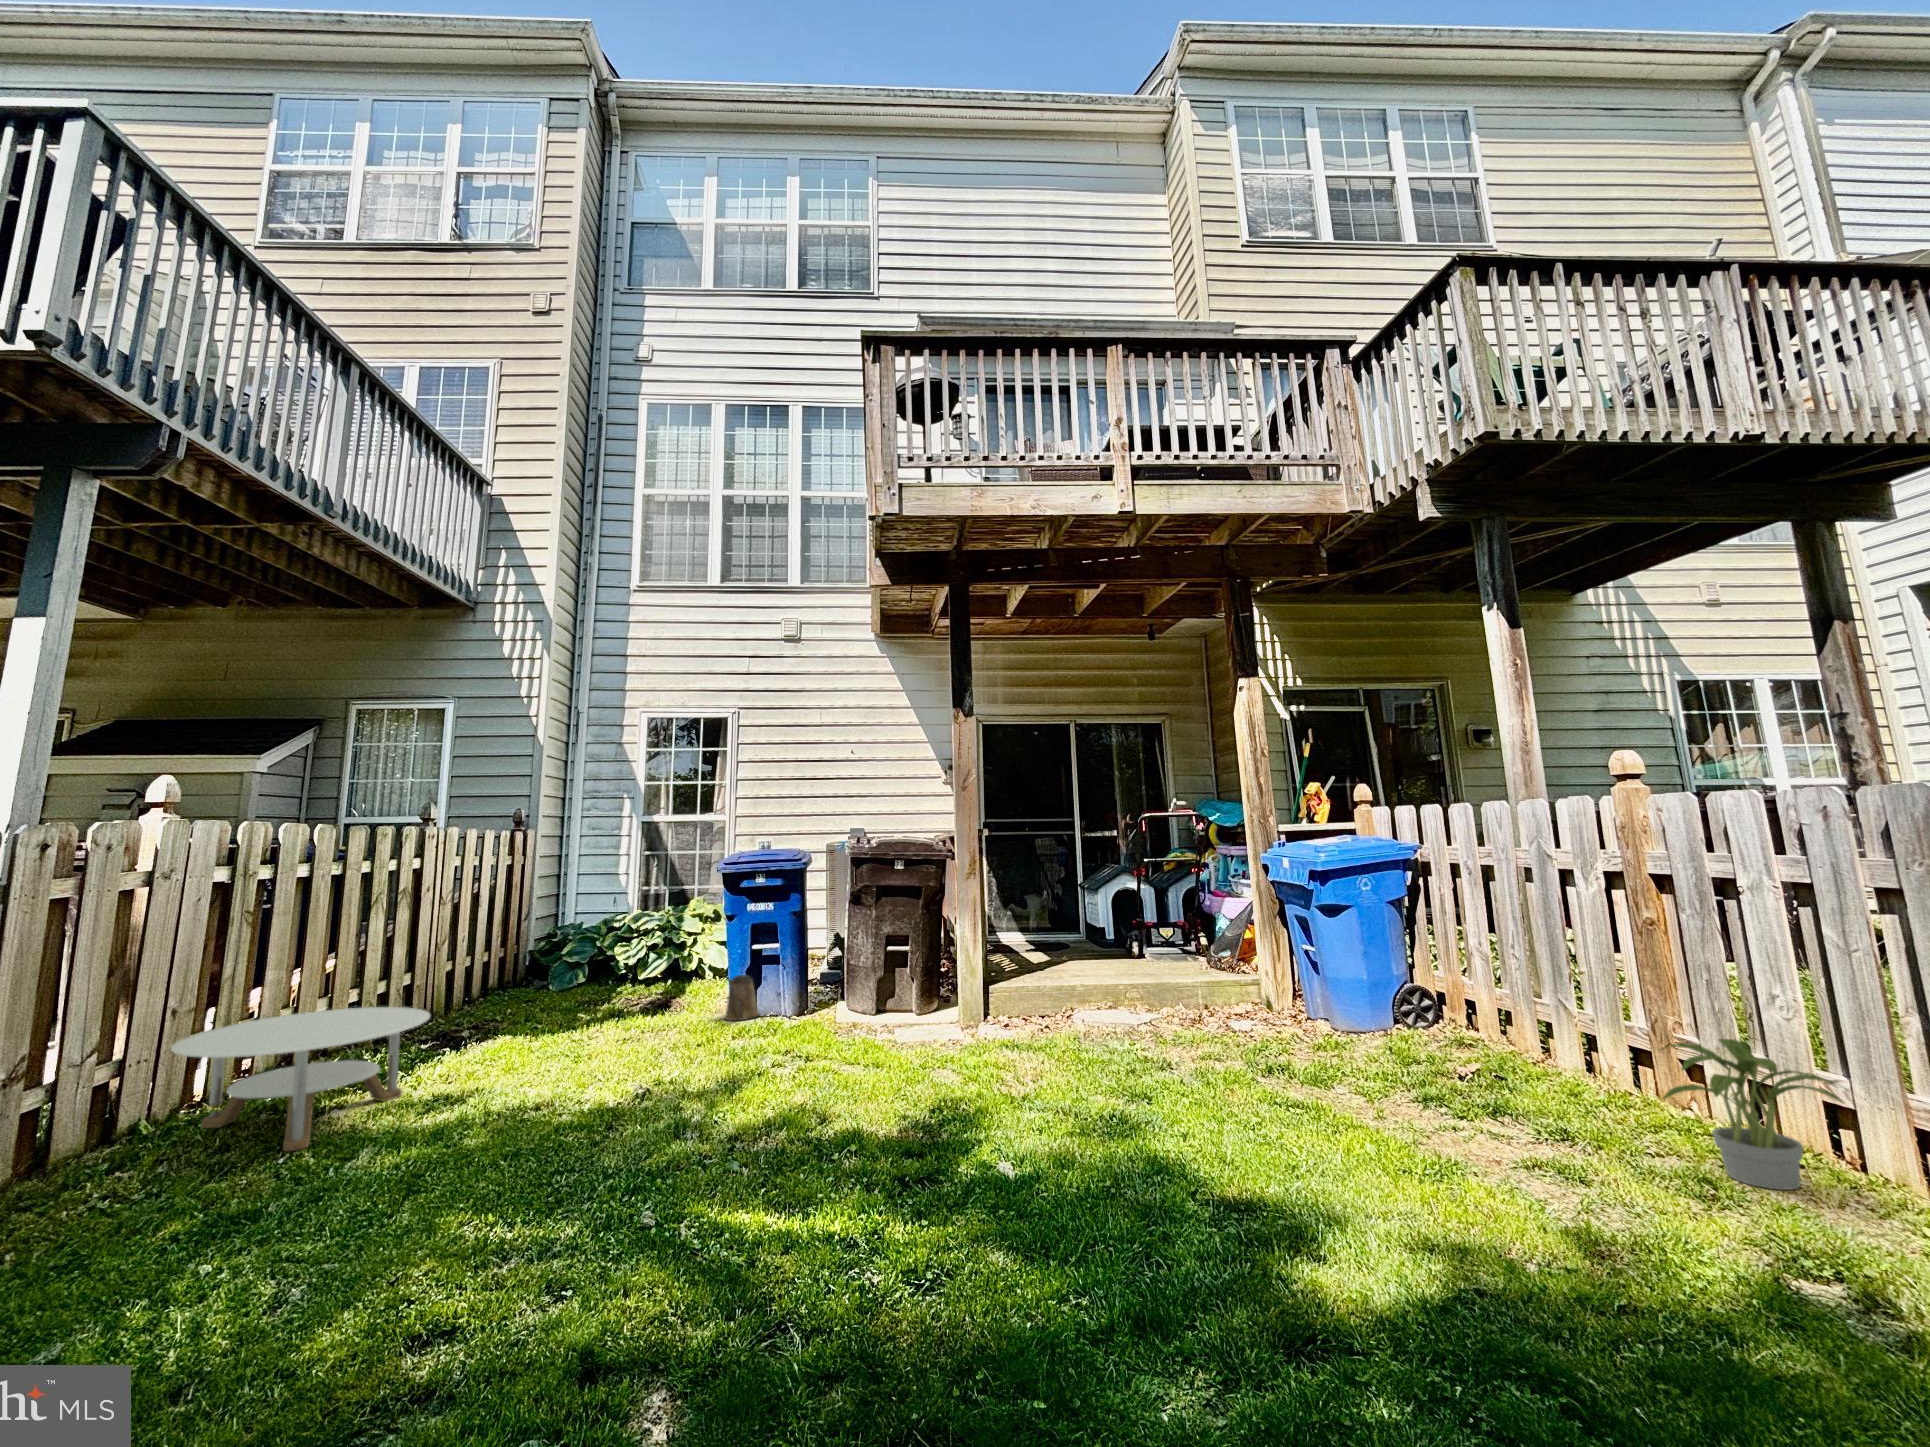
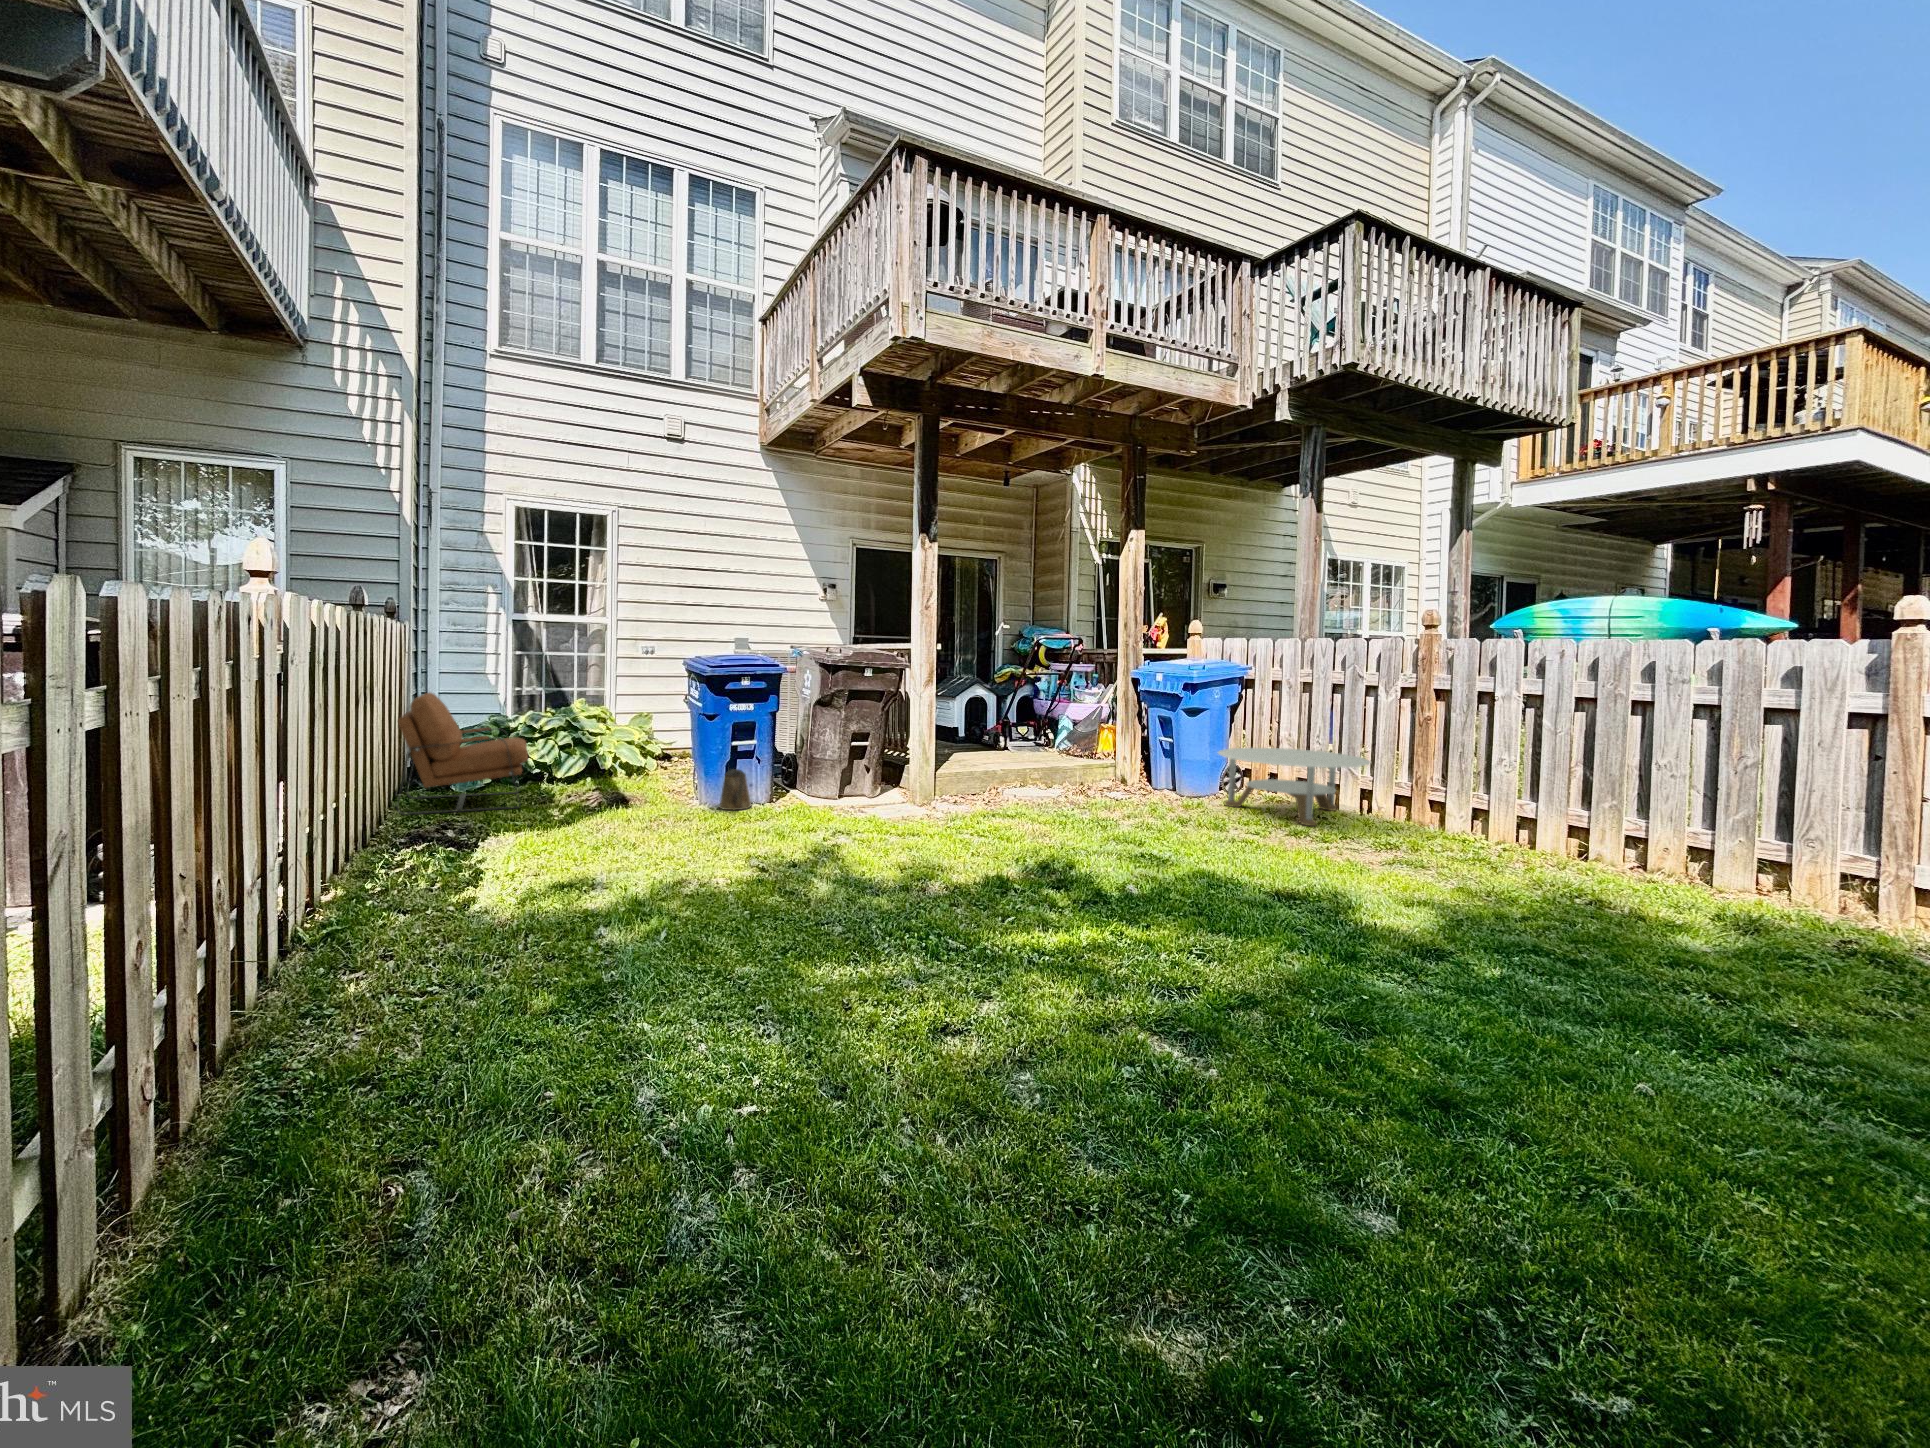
chair: none [455,896,594,1014] -> present [397,693,528,815]
round table: present [171,1007,430,1151] -> present [1218,748,1370,826]
potted plant: present [1661,1039,1845,1190] -> none [1505,789,1614,869]

